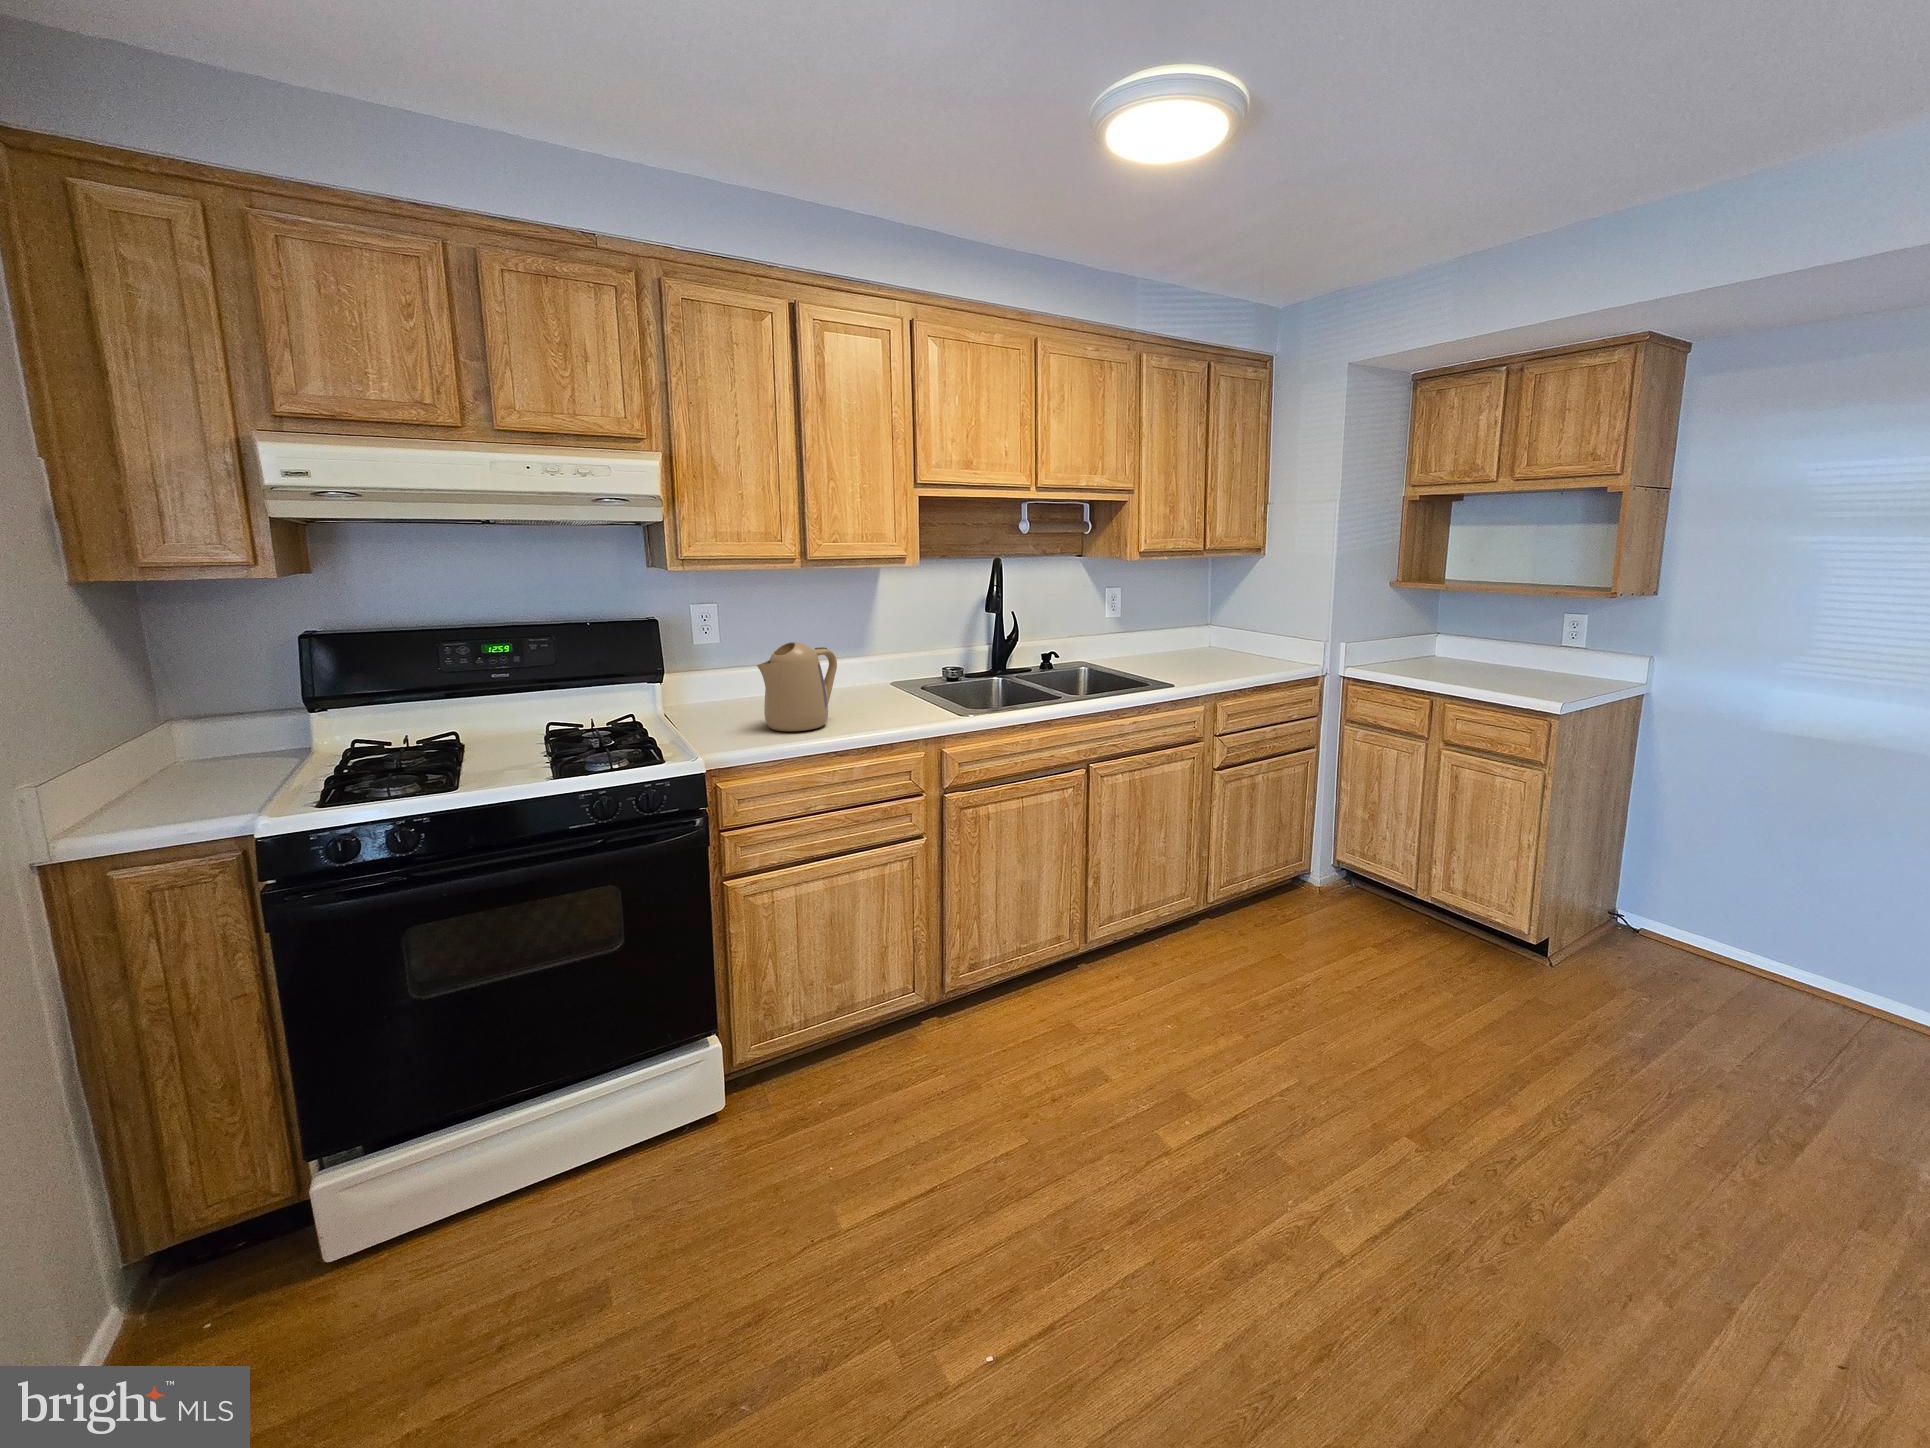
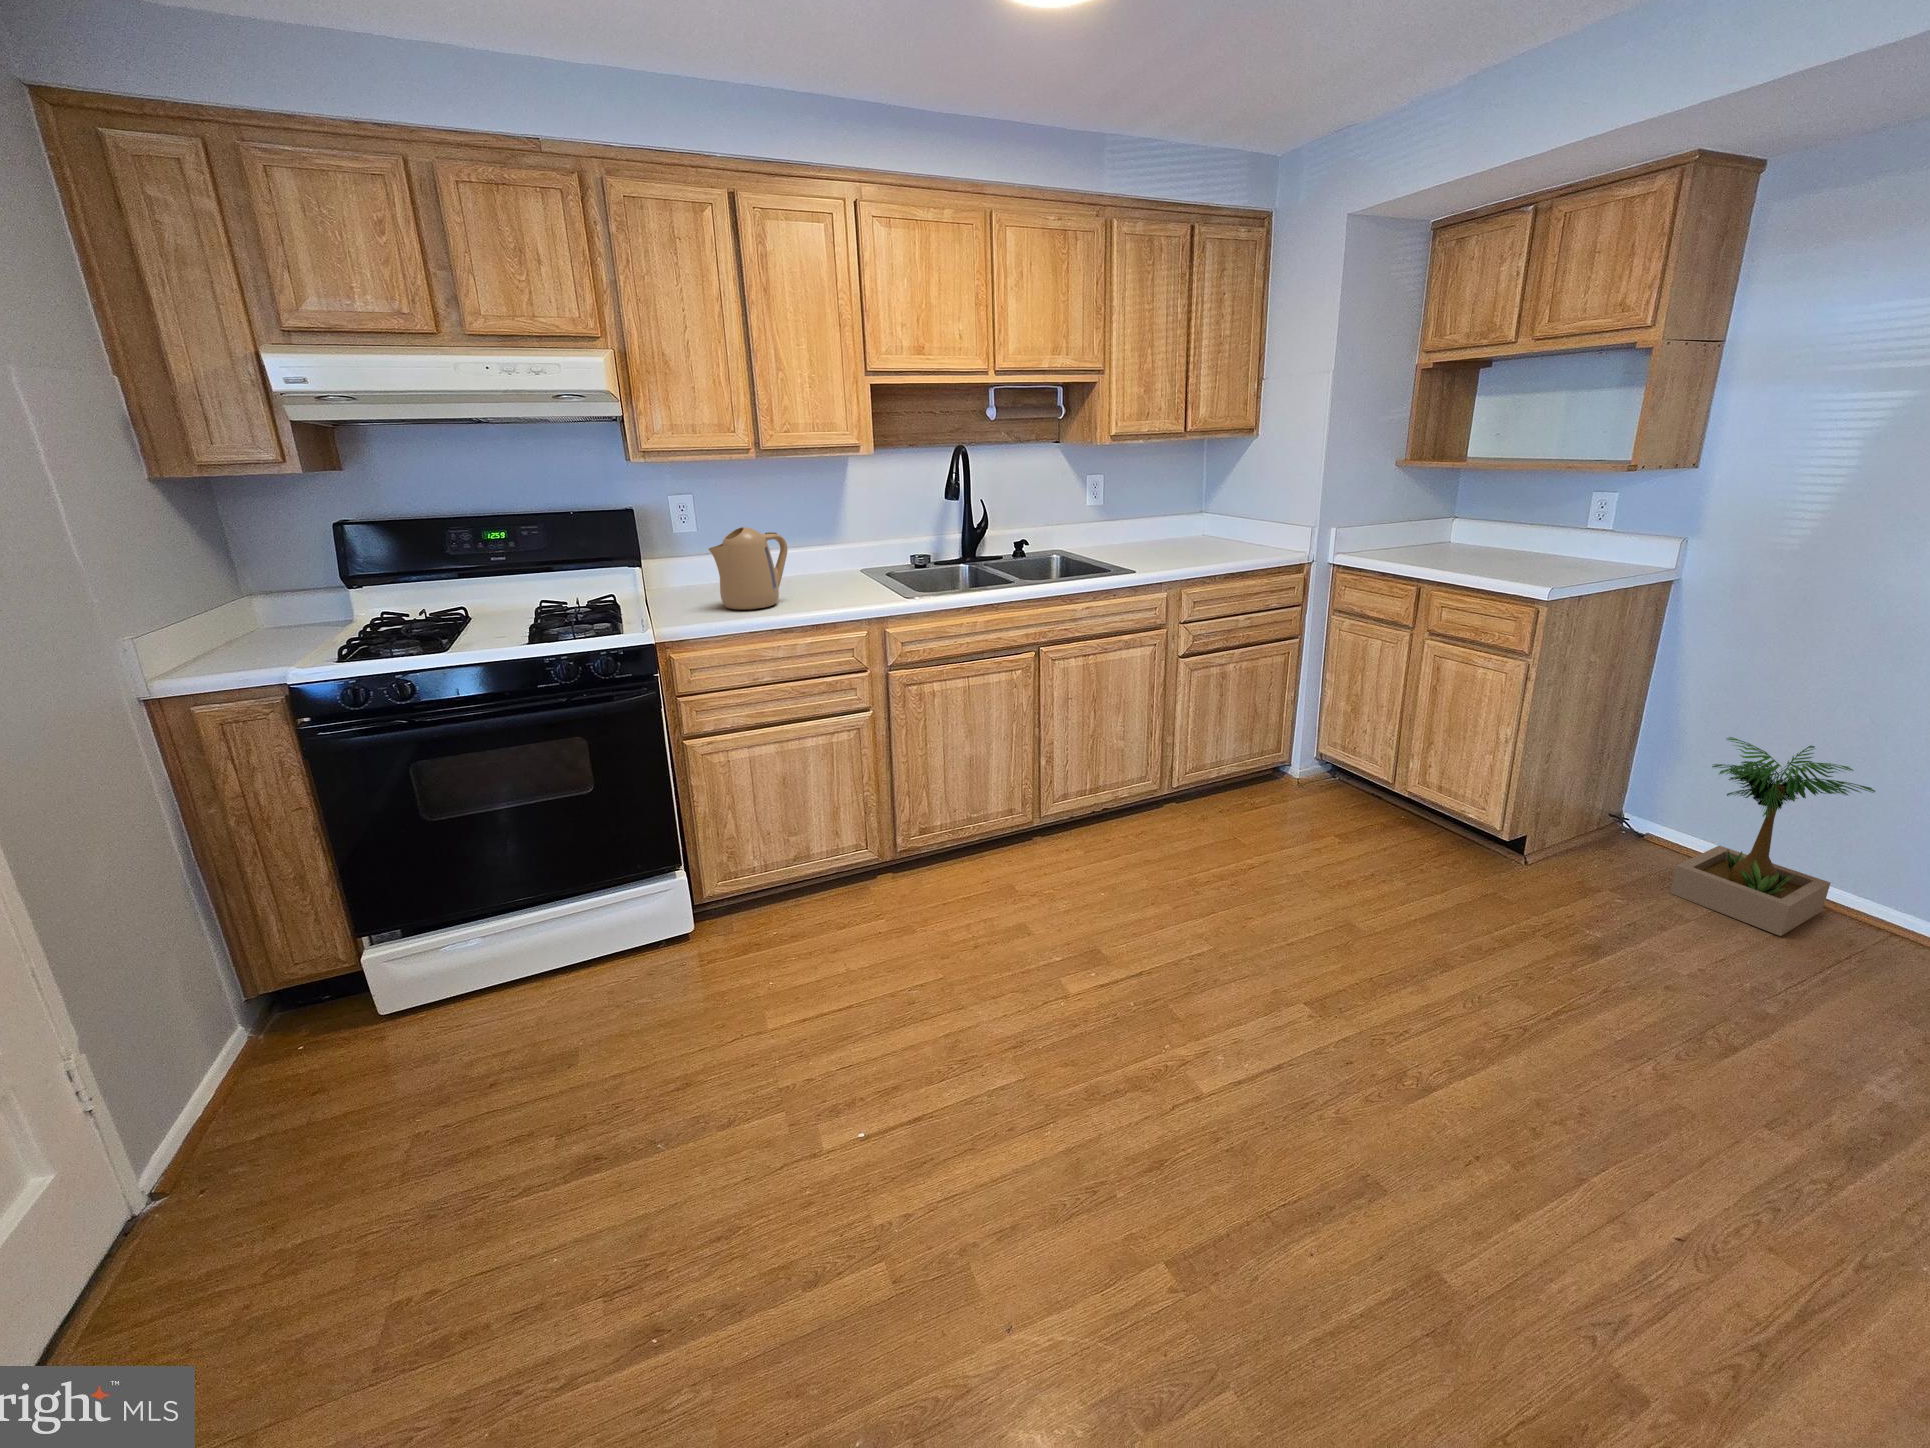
potted plant: none [1684,836,1858,1026] -> present [1670,737,1875,936]

